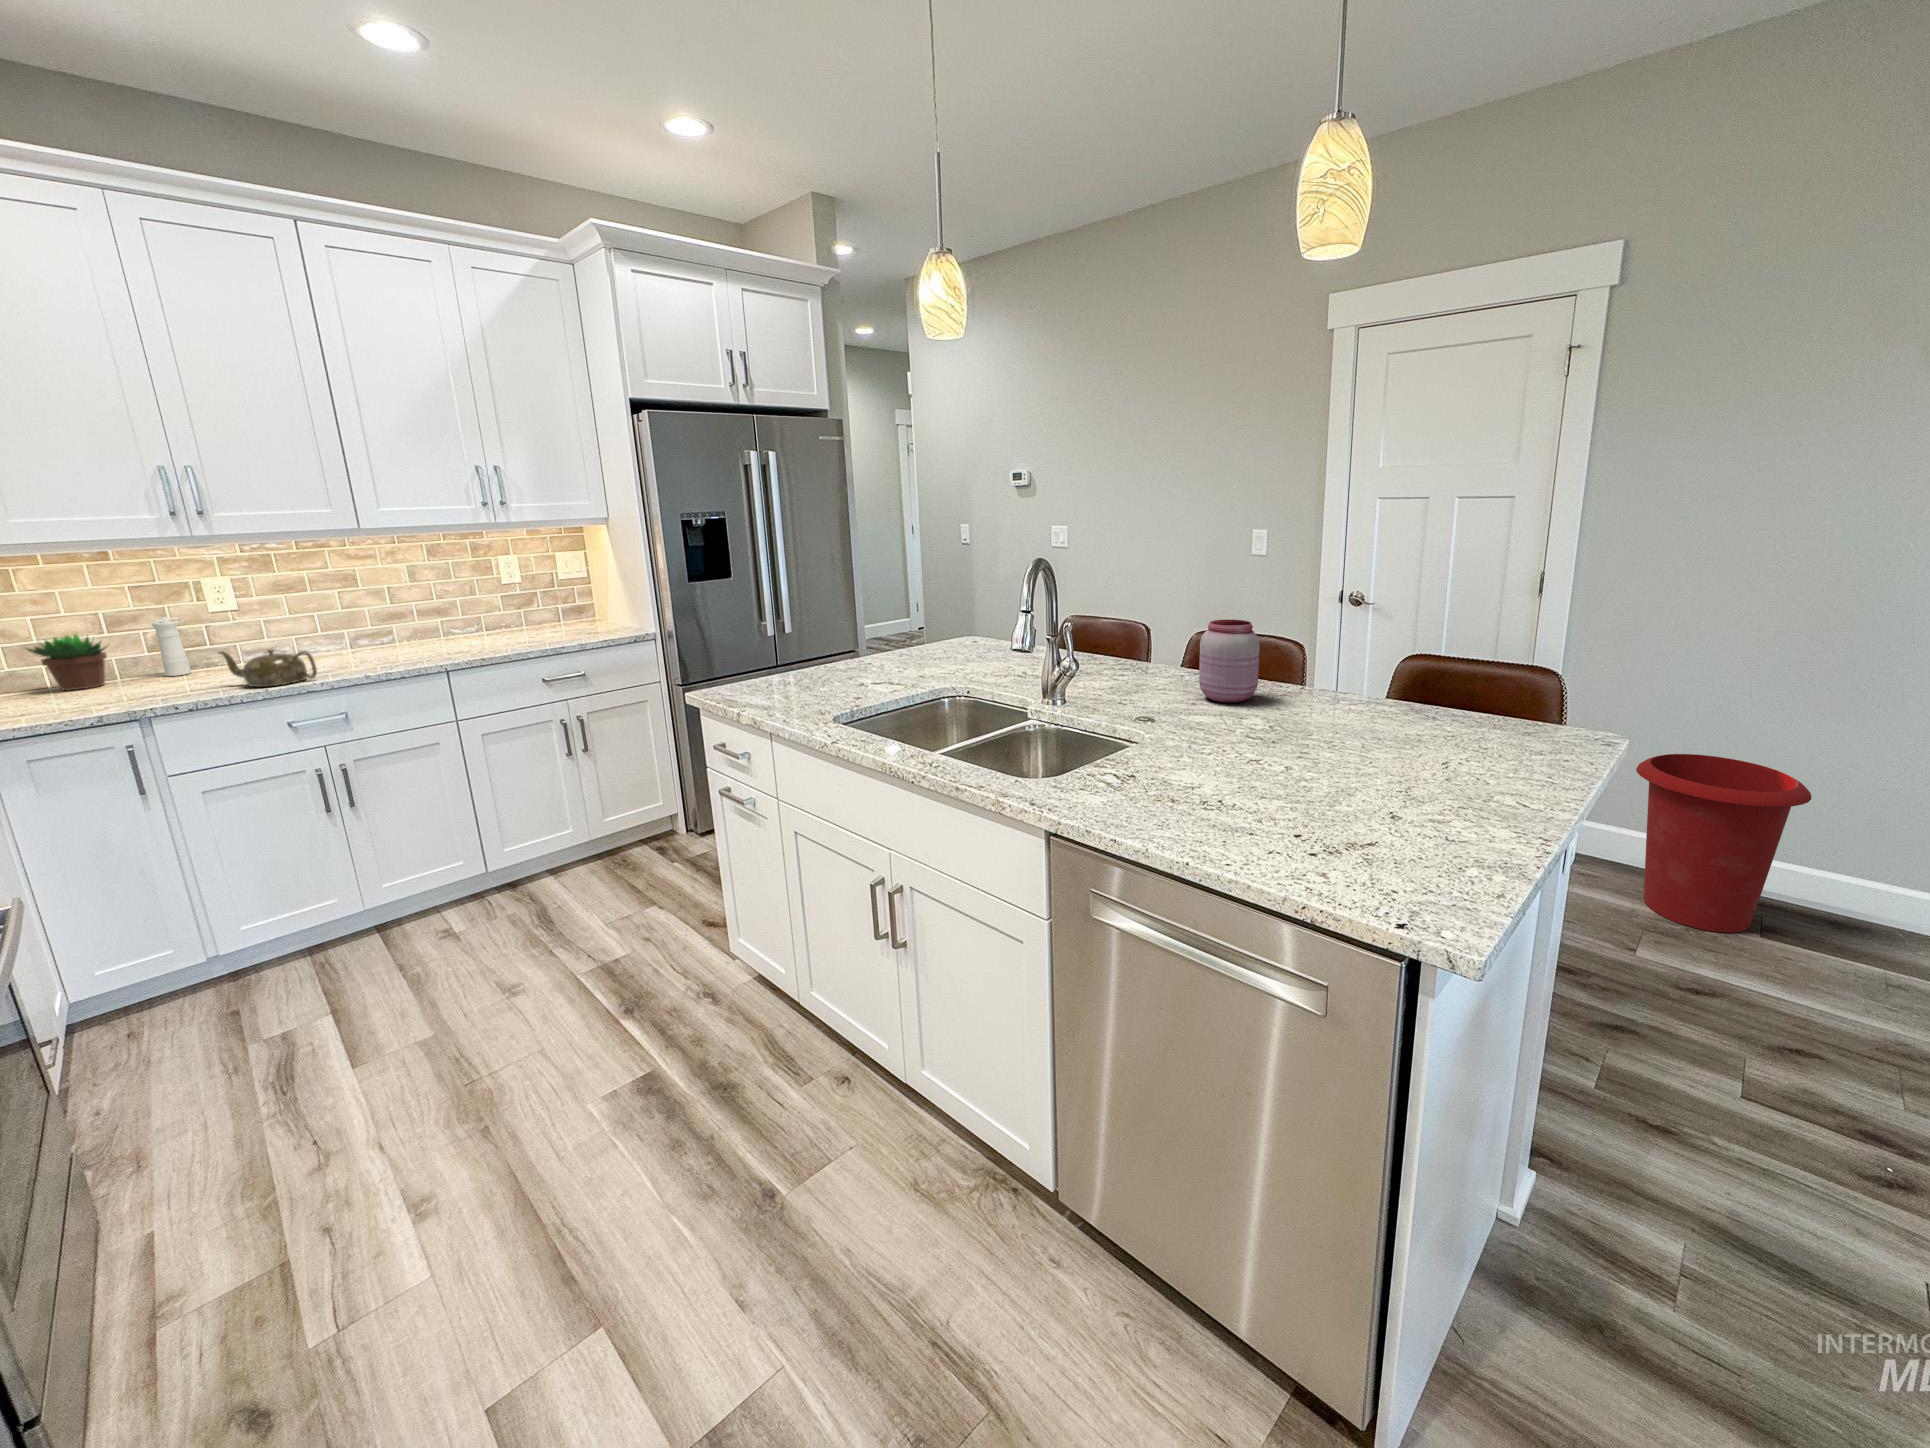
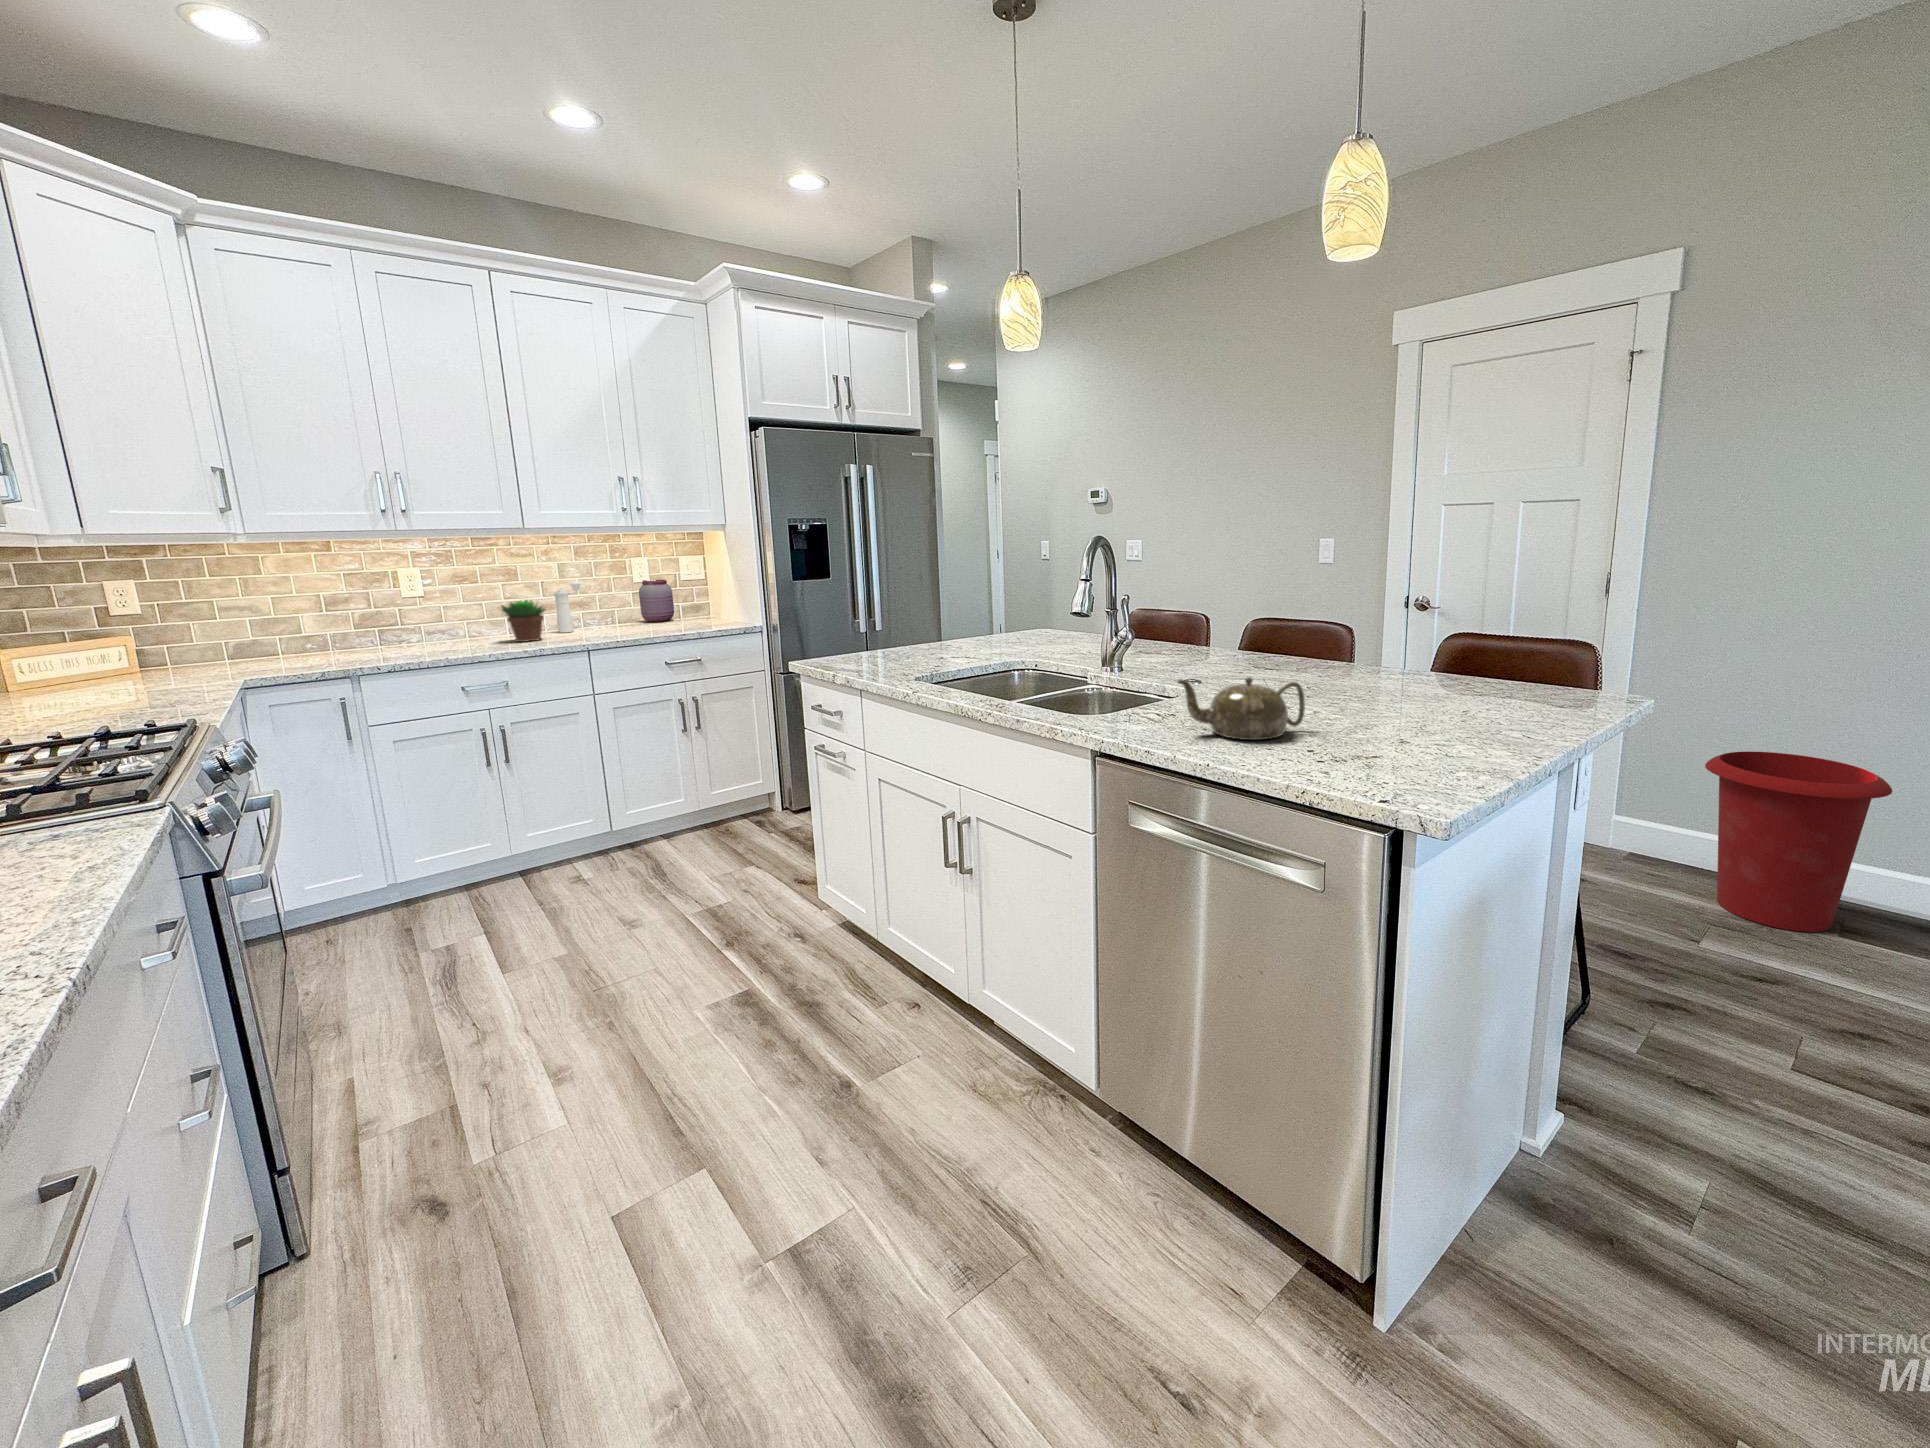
pepper mill: present [151,617,191,676] -> present [554,581,581,633]
jar: present [1199,620,1260,703] -> present [639,580,674,622]
succulent plant: present [27,634,107,691] -> present [501,600,545,642]
teapot: present [219,649,317,687] -> present [1177,677,1305,740]

